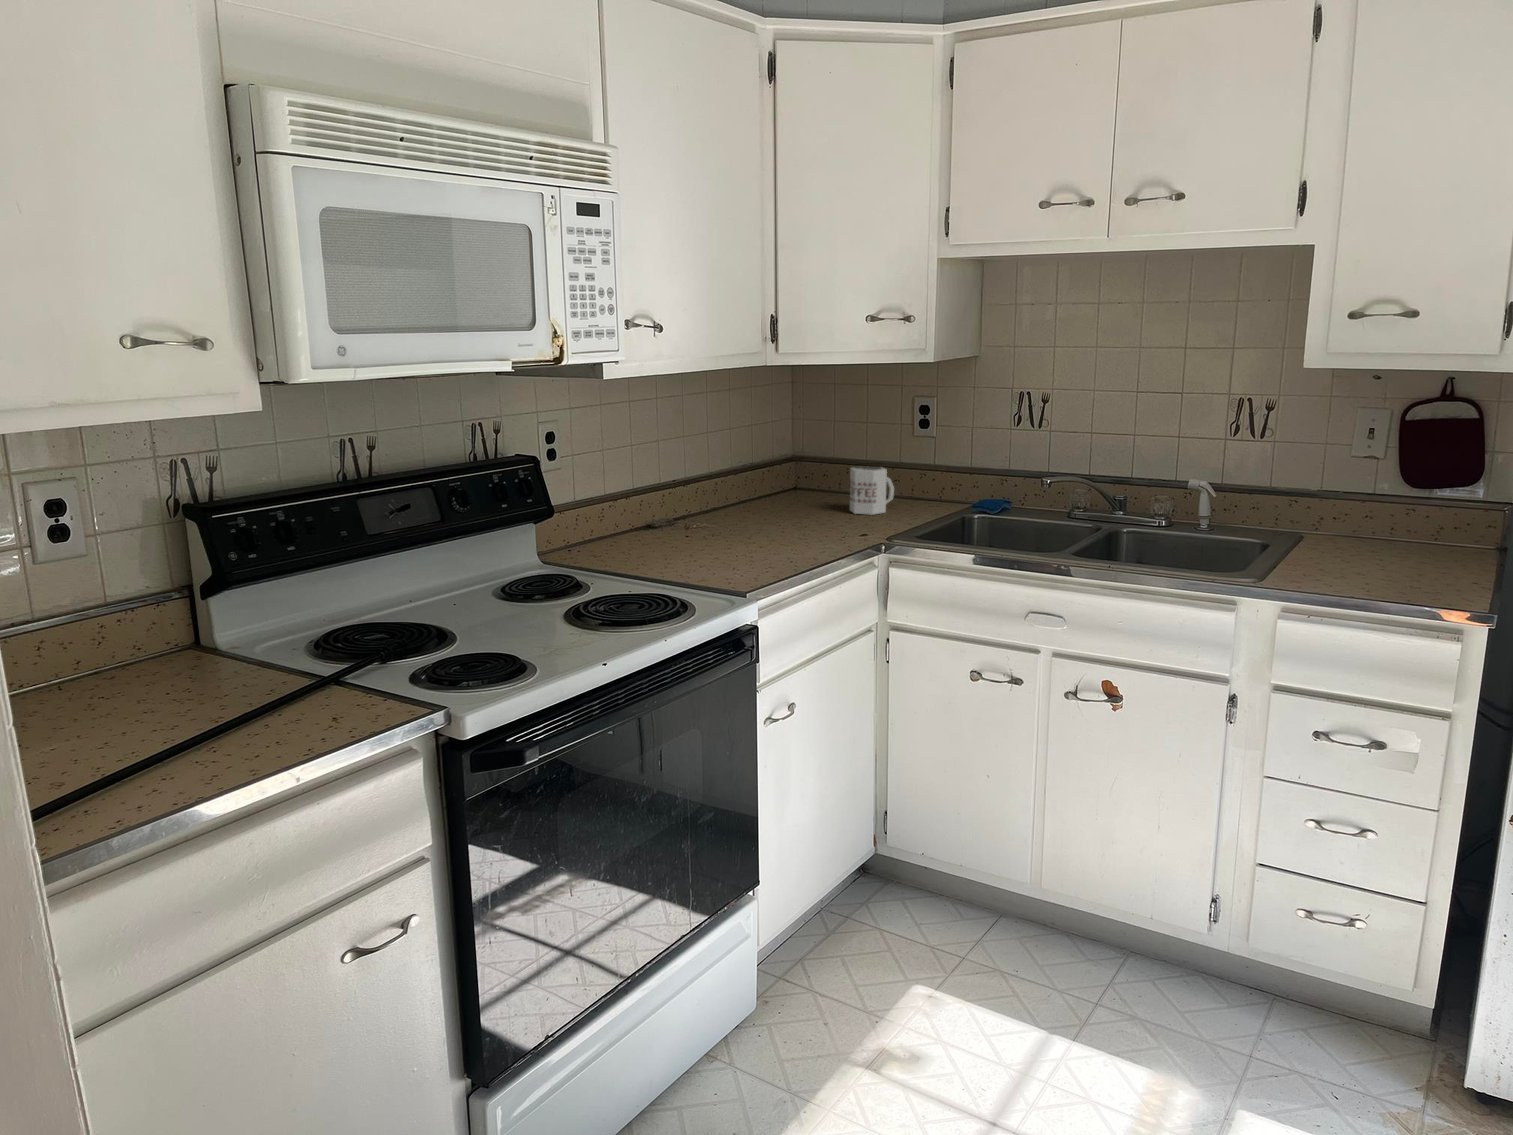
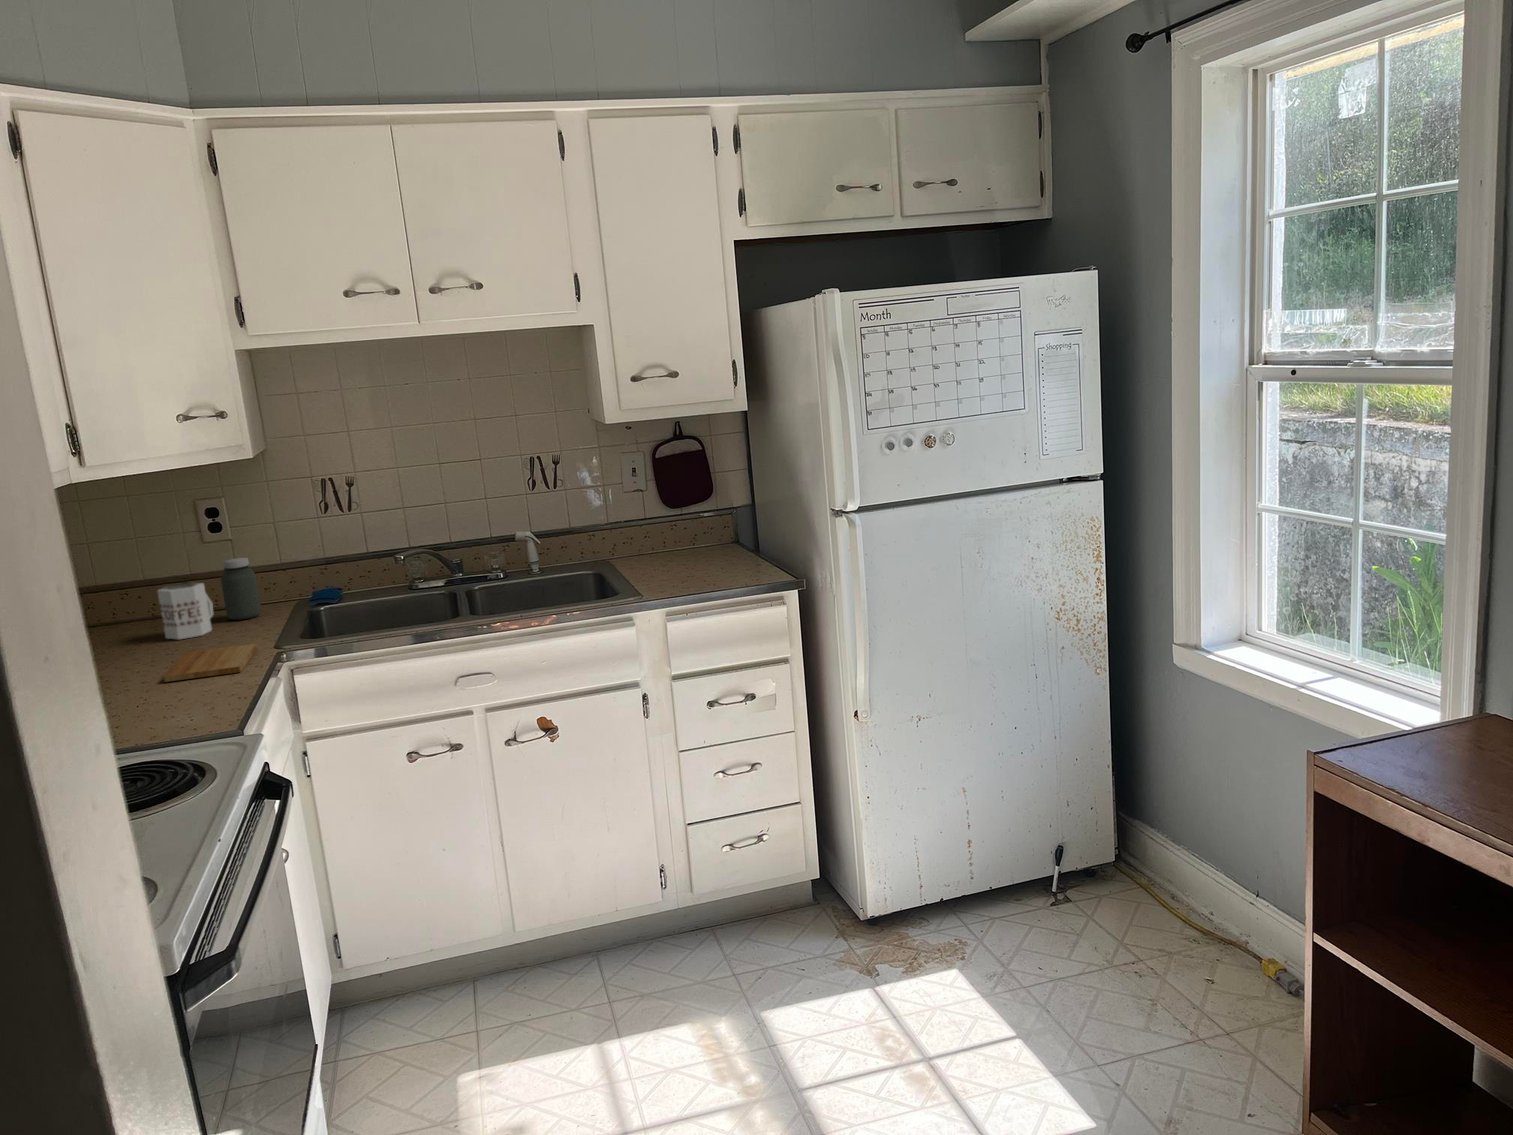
jar: none [910,453,941,510] -> present [221,558,261,620]
cutting board: none [785,524,882,550] -> present [163,644,258,682]

